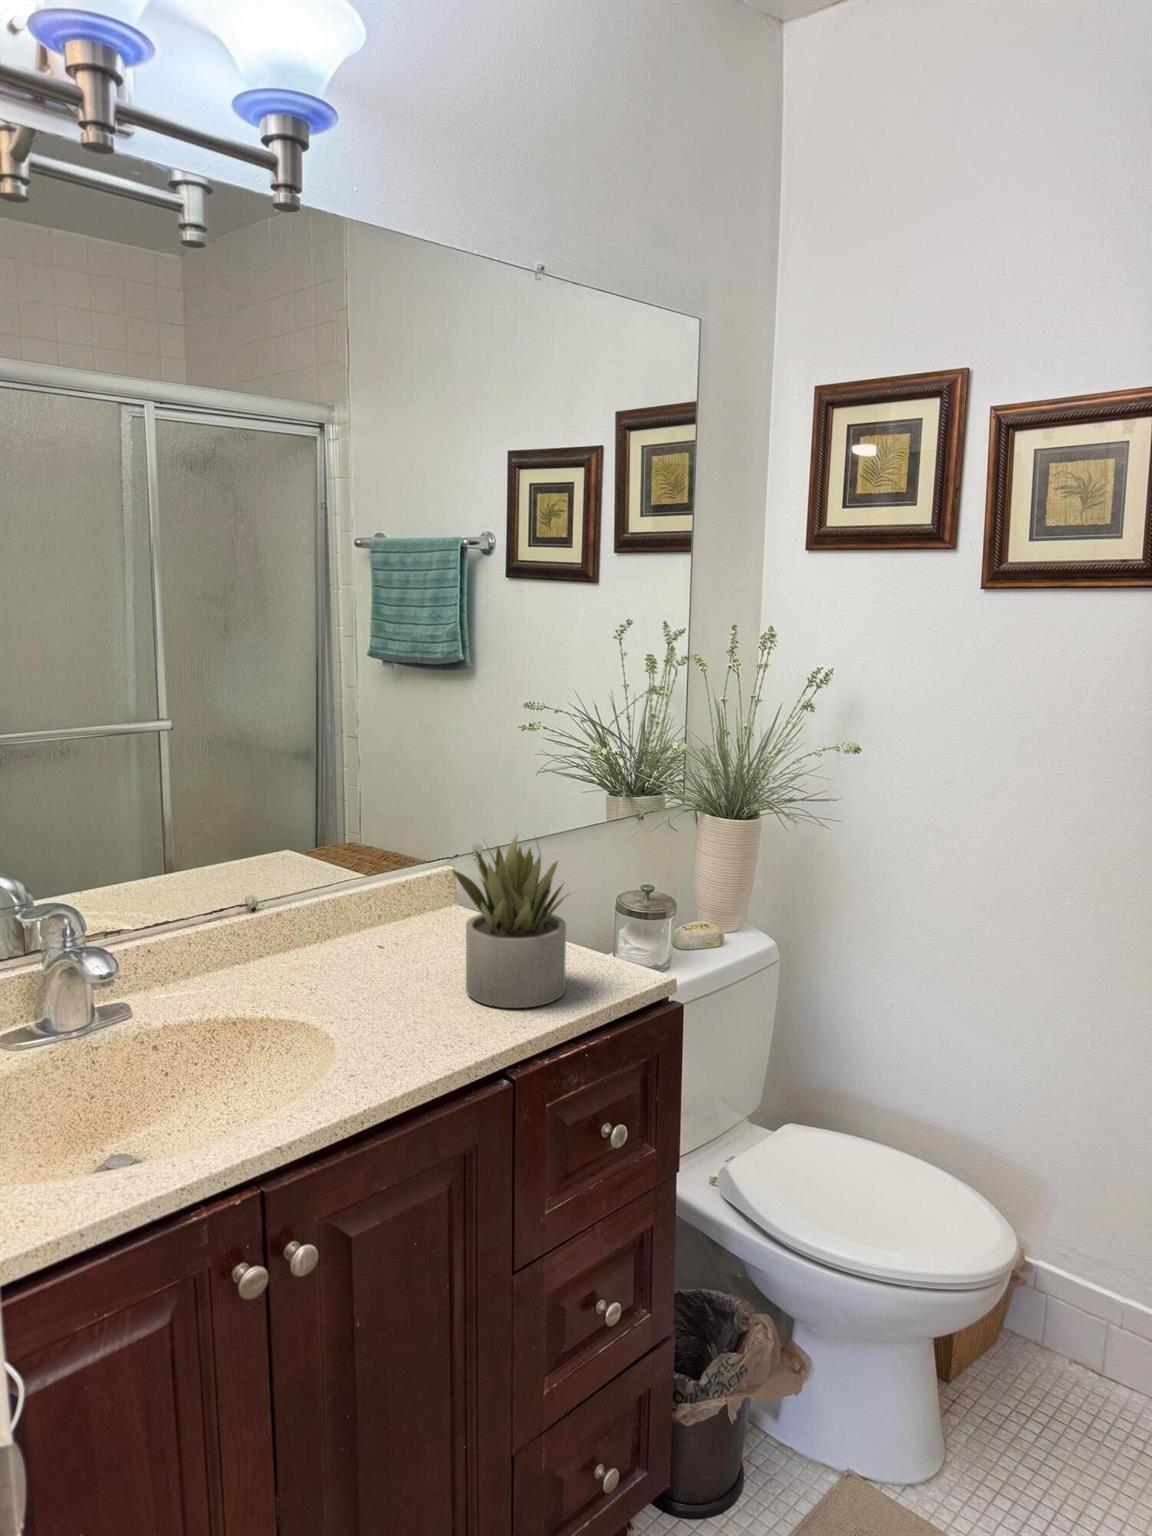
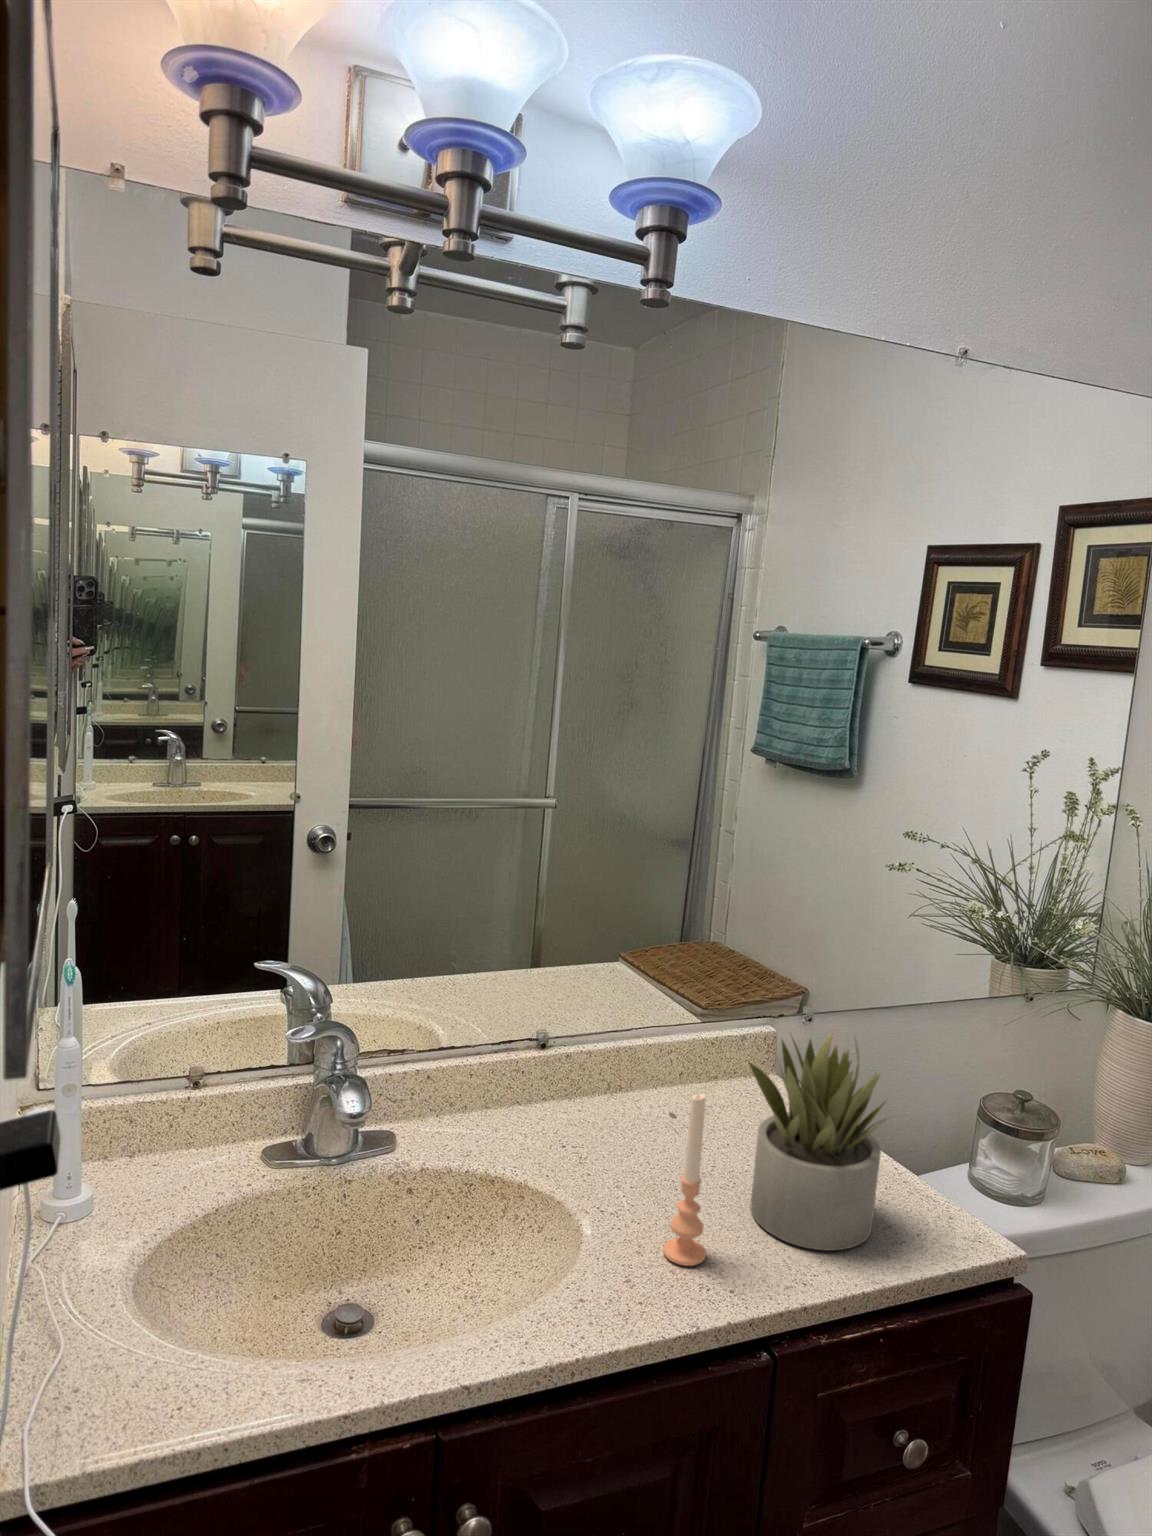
candle: none [407,891,443,1038] -> present [663,1094,706,1266]

